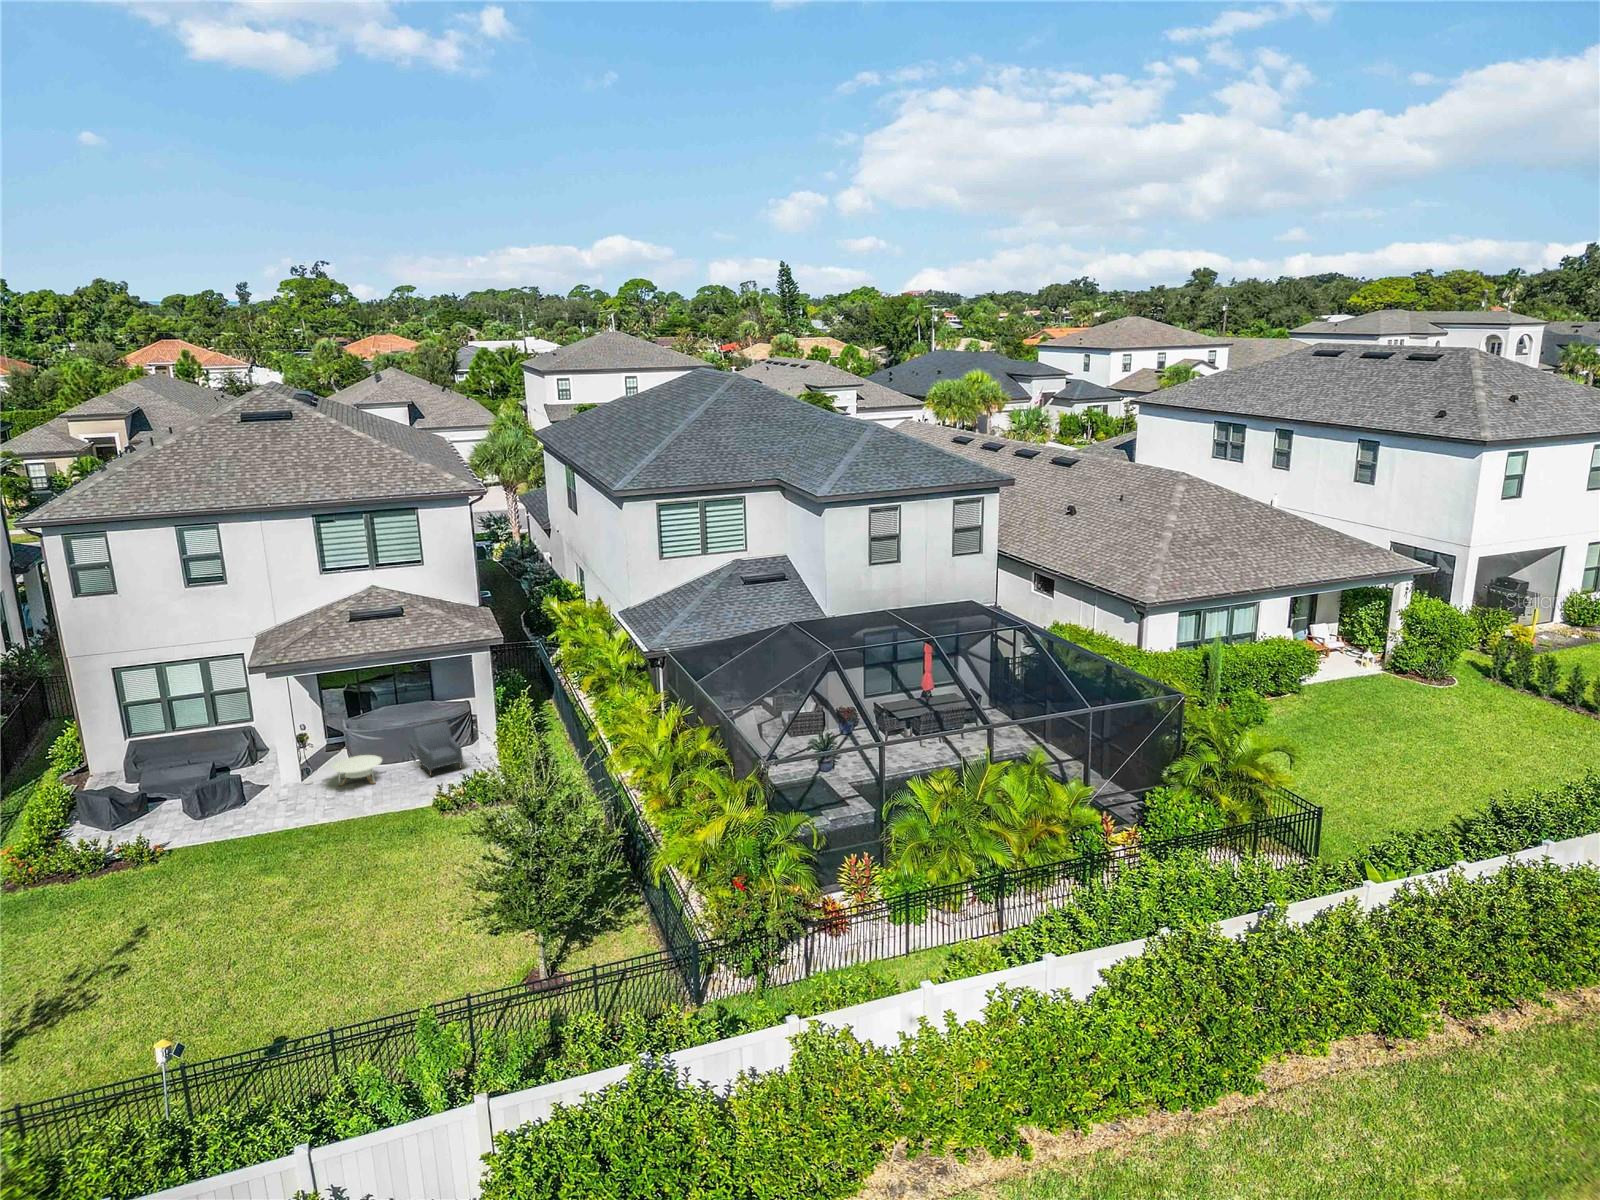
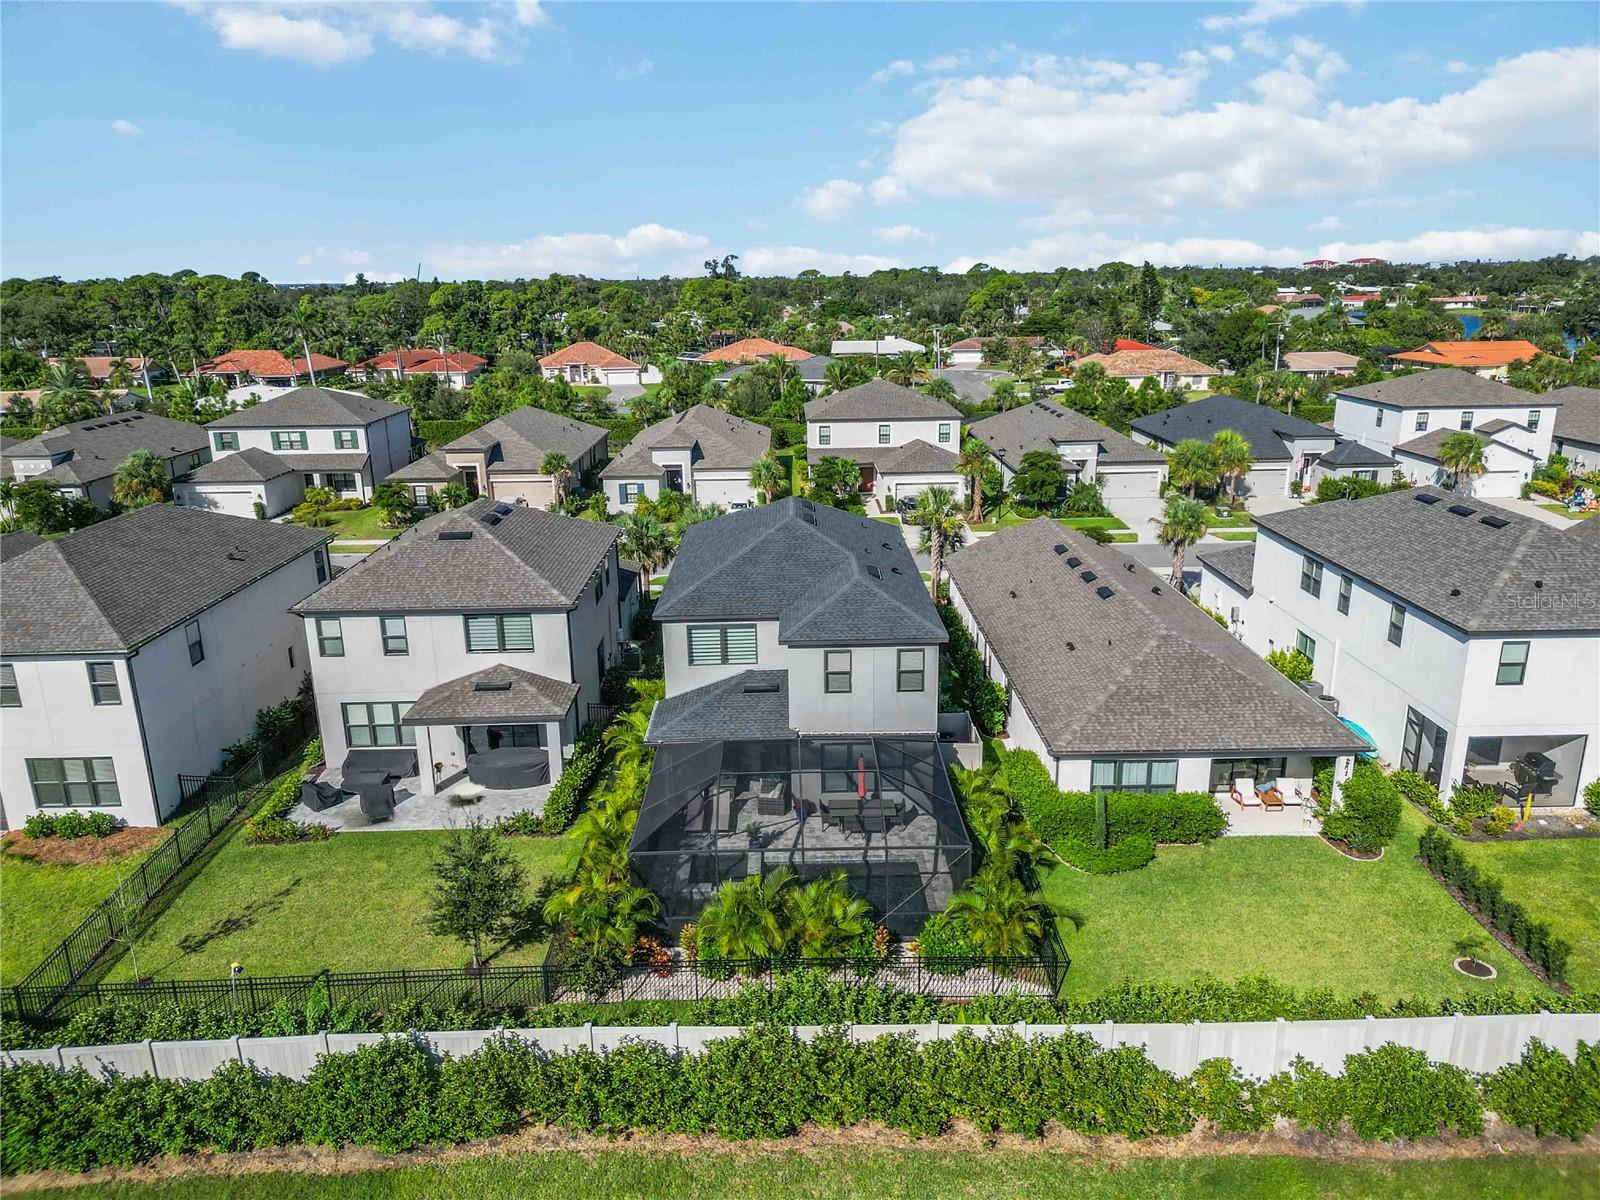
chair: present [414,721,463,776] -> present [363,784,395,823]

